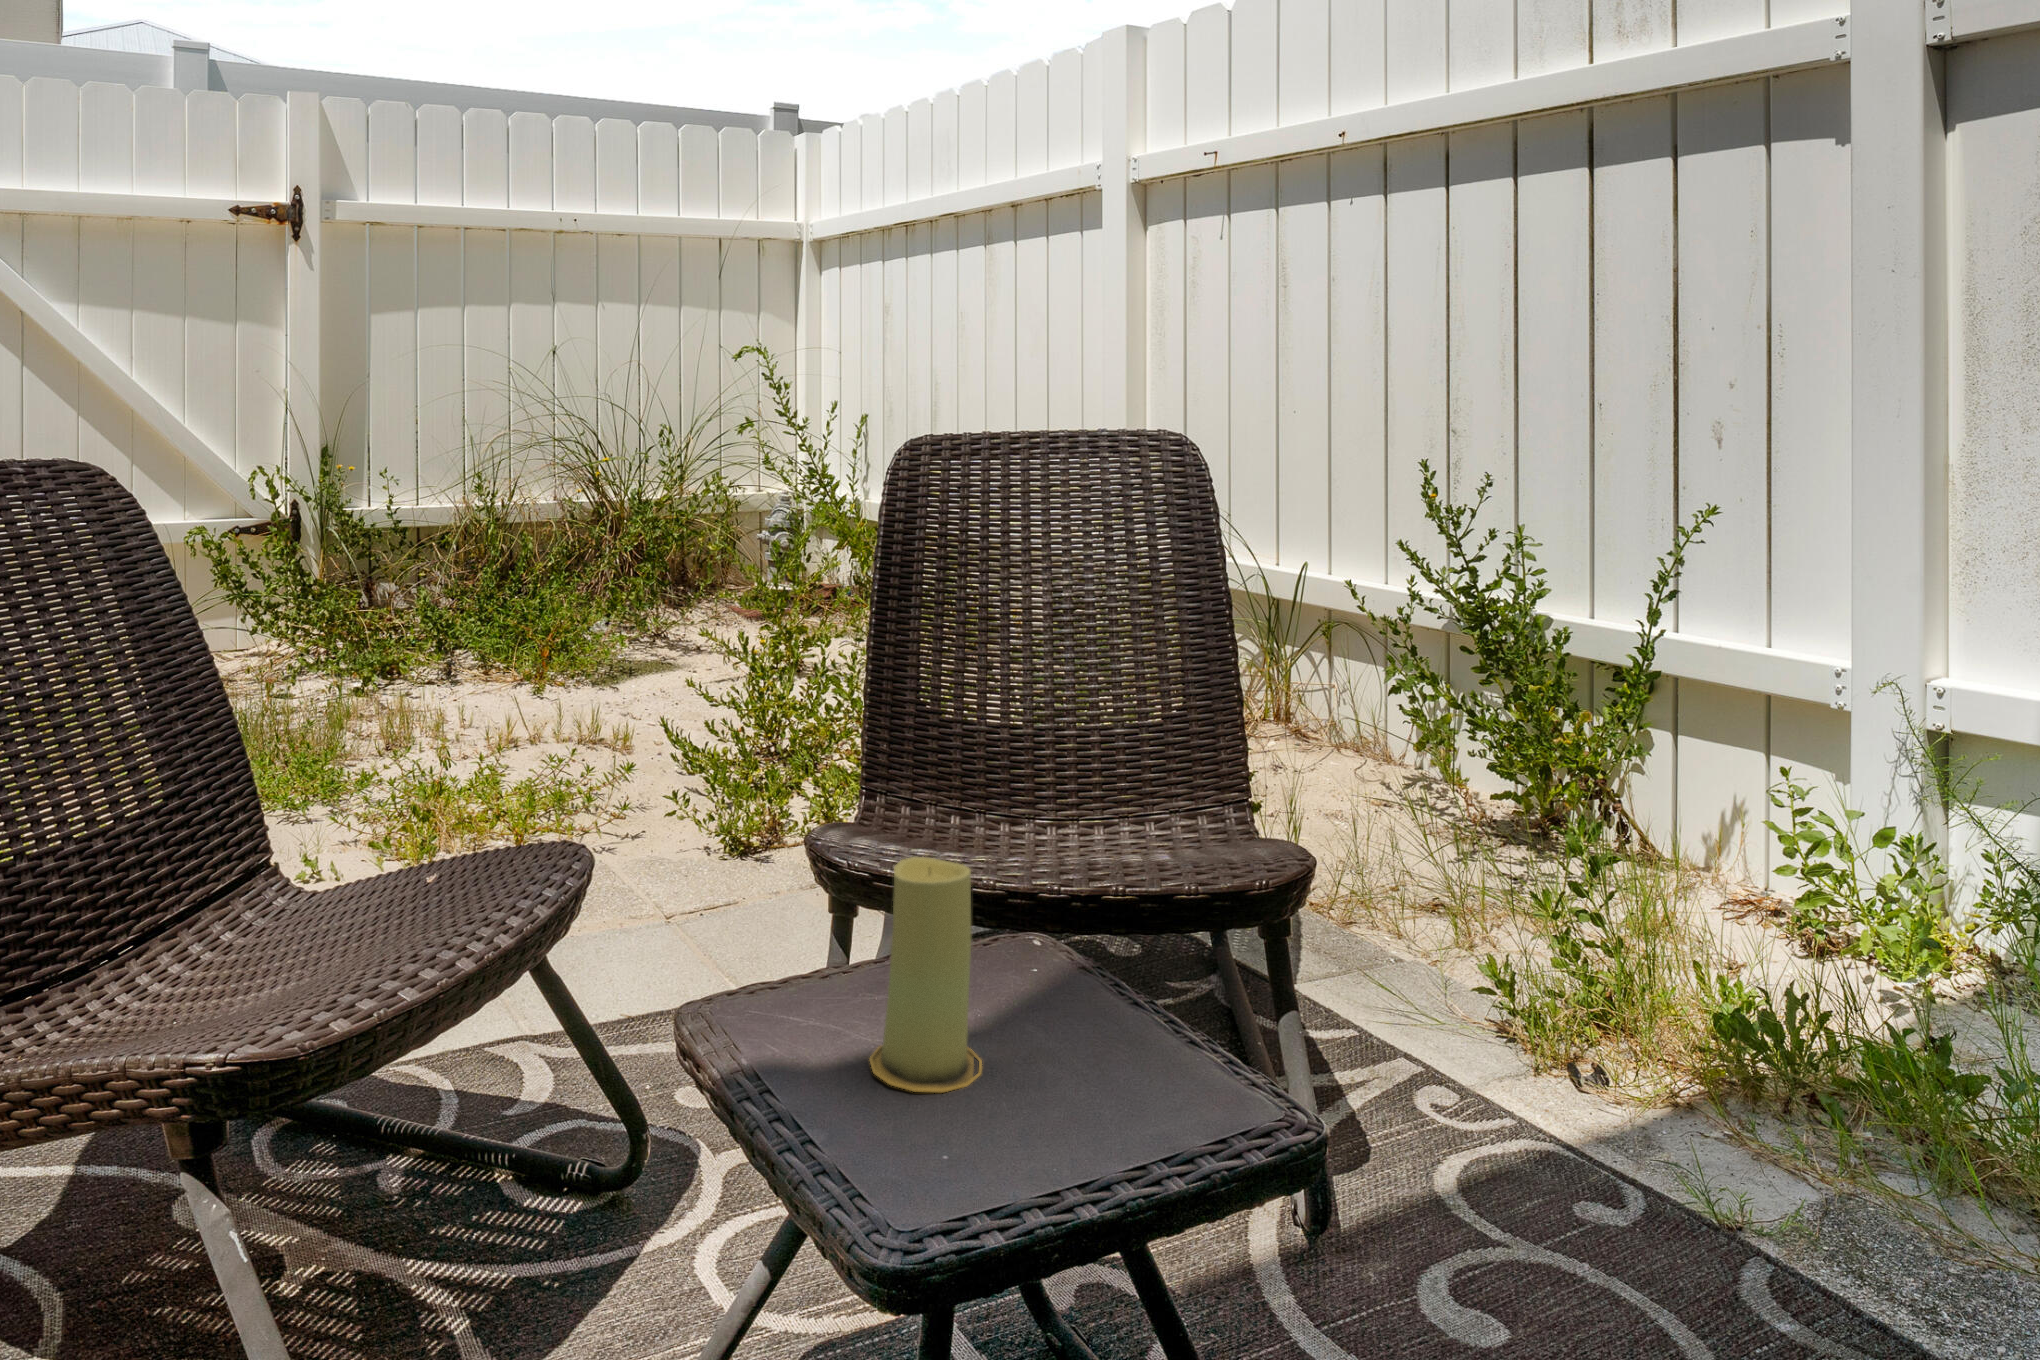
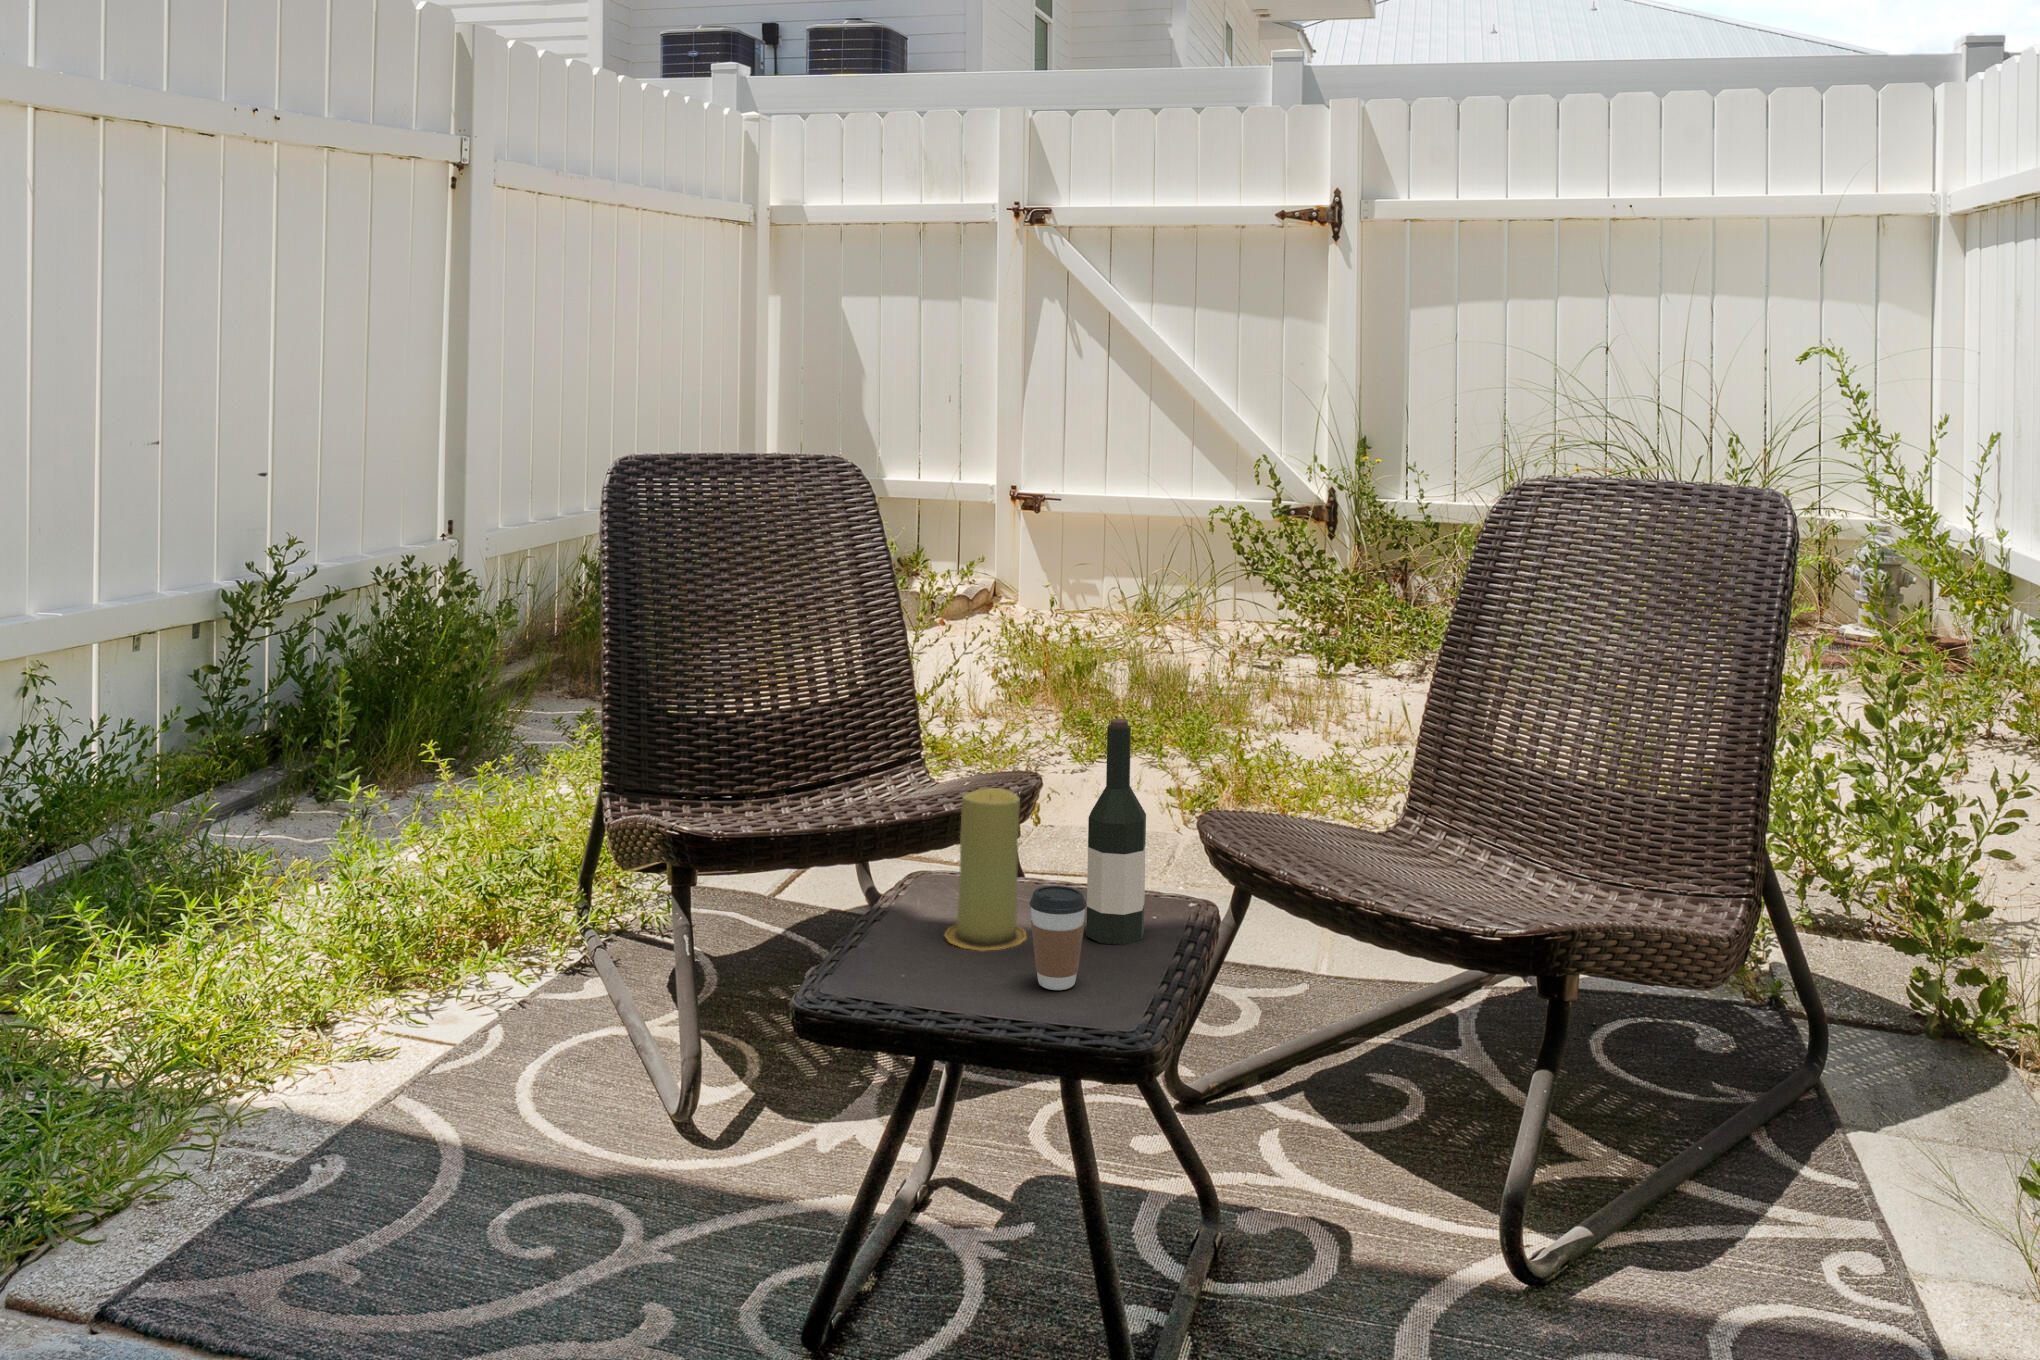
wine bottle: none [1003,731,1075,1023] -> present [1086,719,1146,945]
coffee cup: none [1117,960,1195,1105] -> present [1030,886,1087,990]

